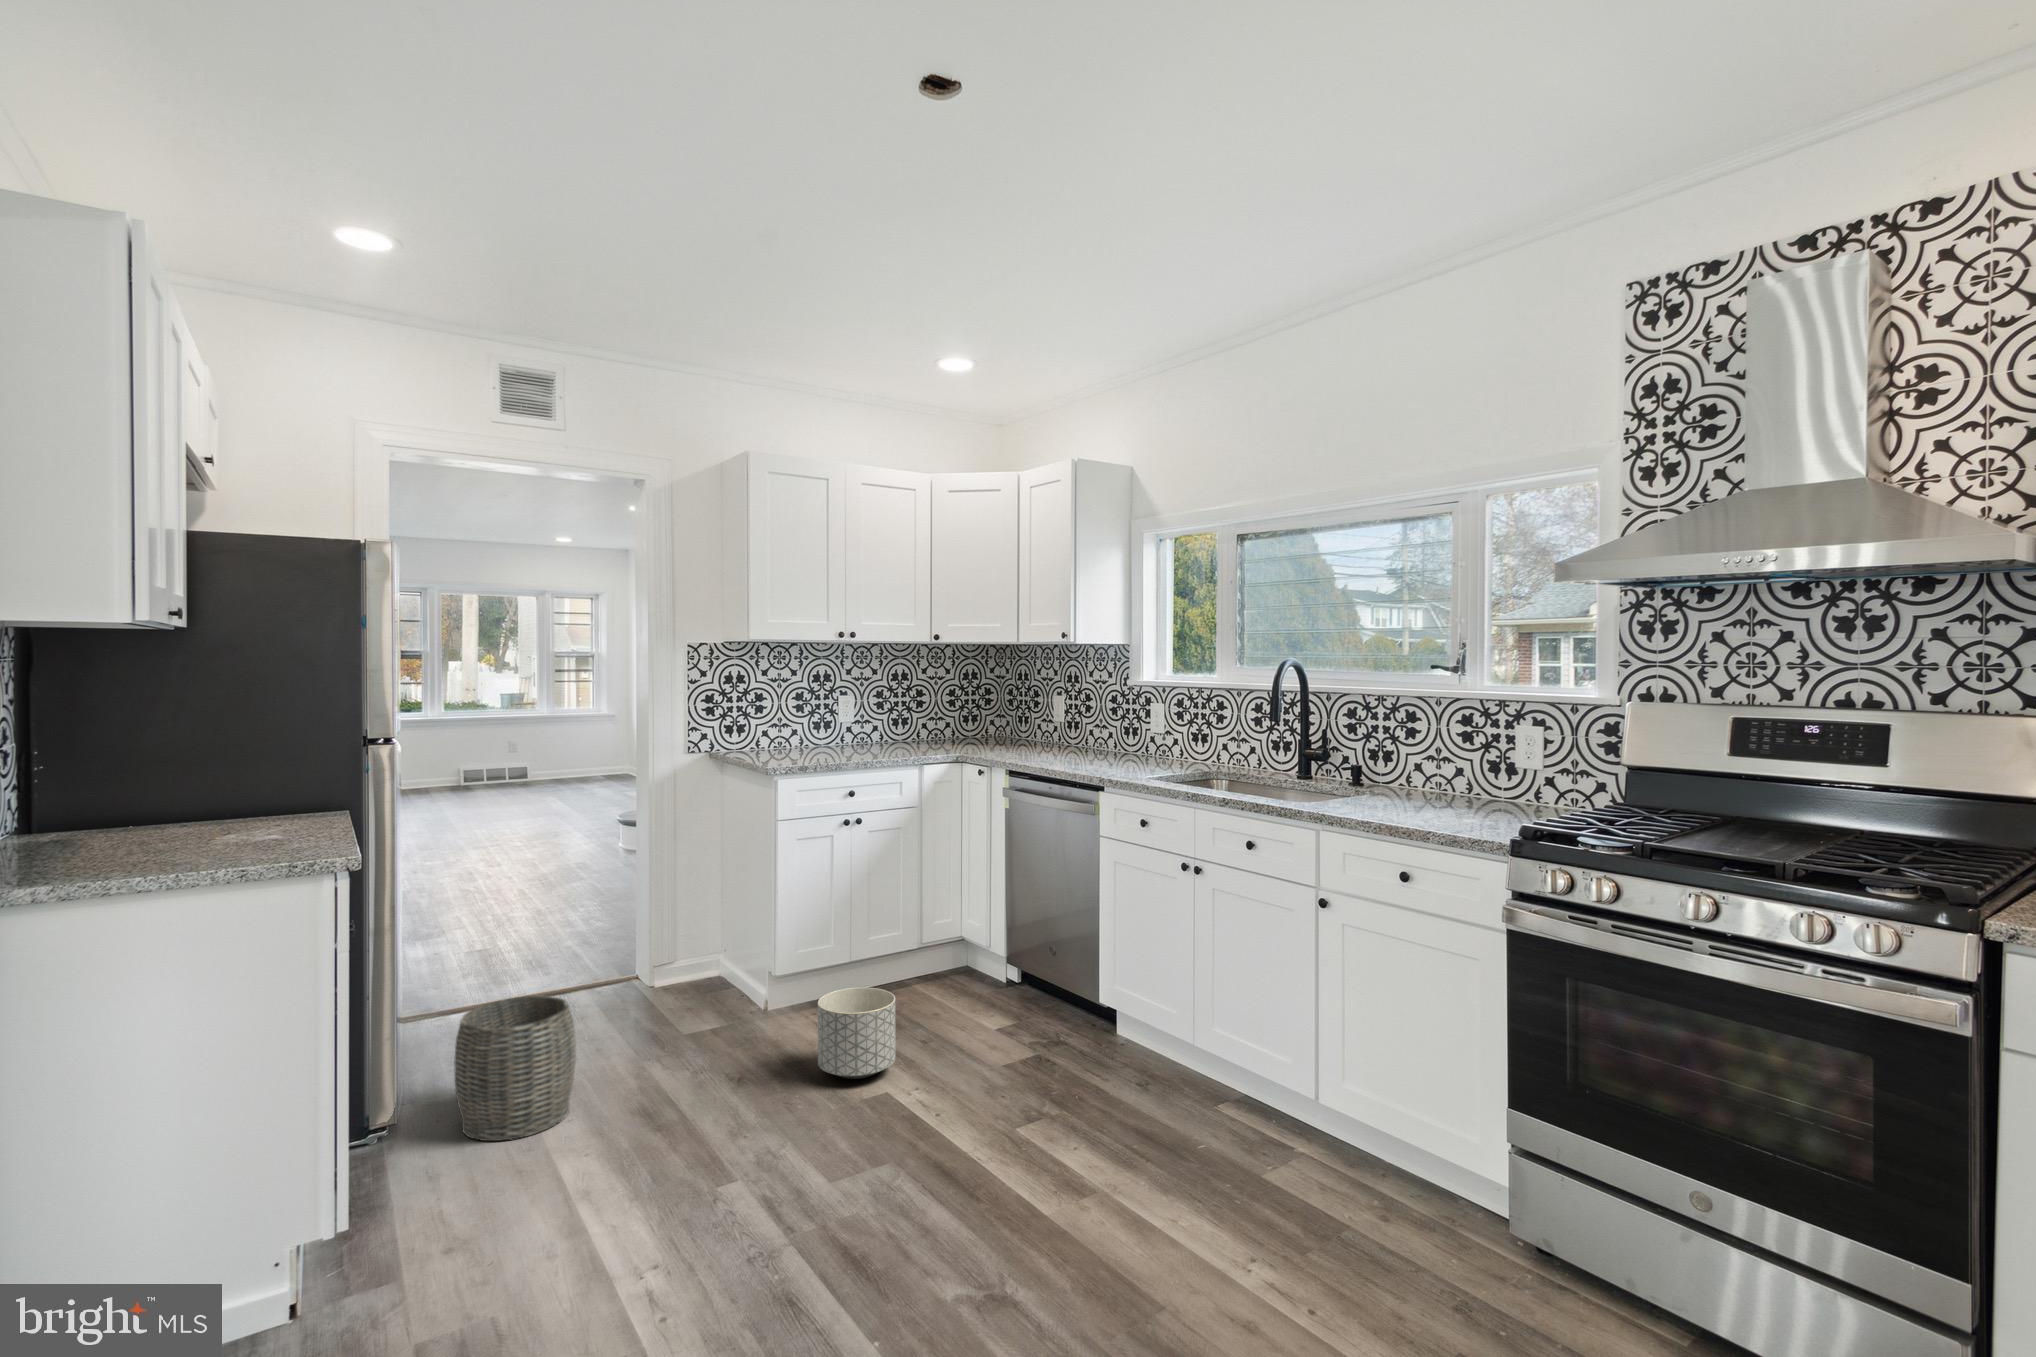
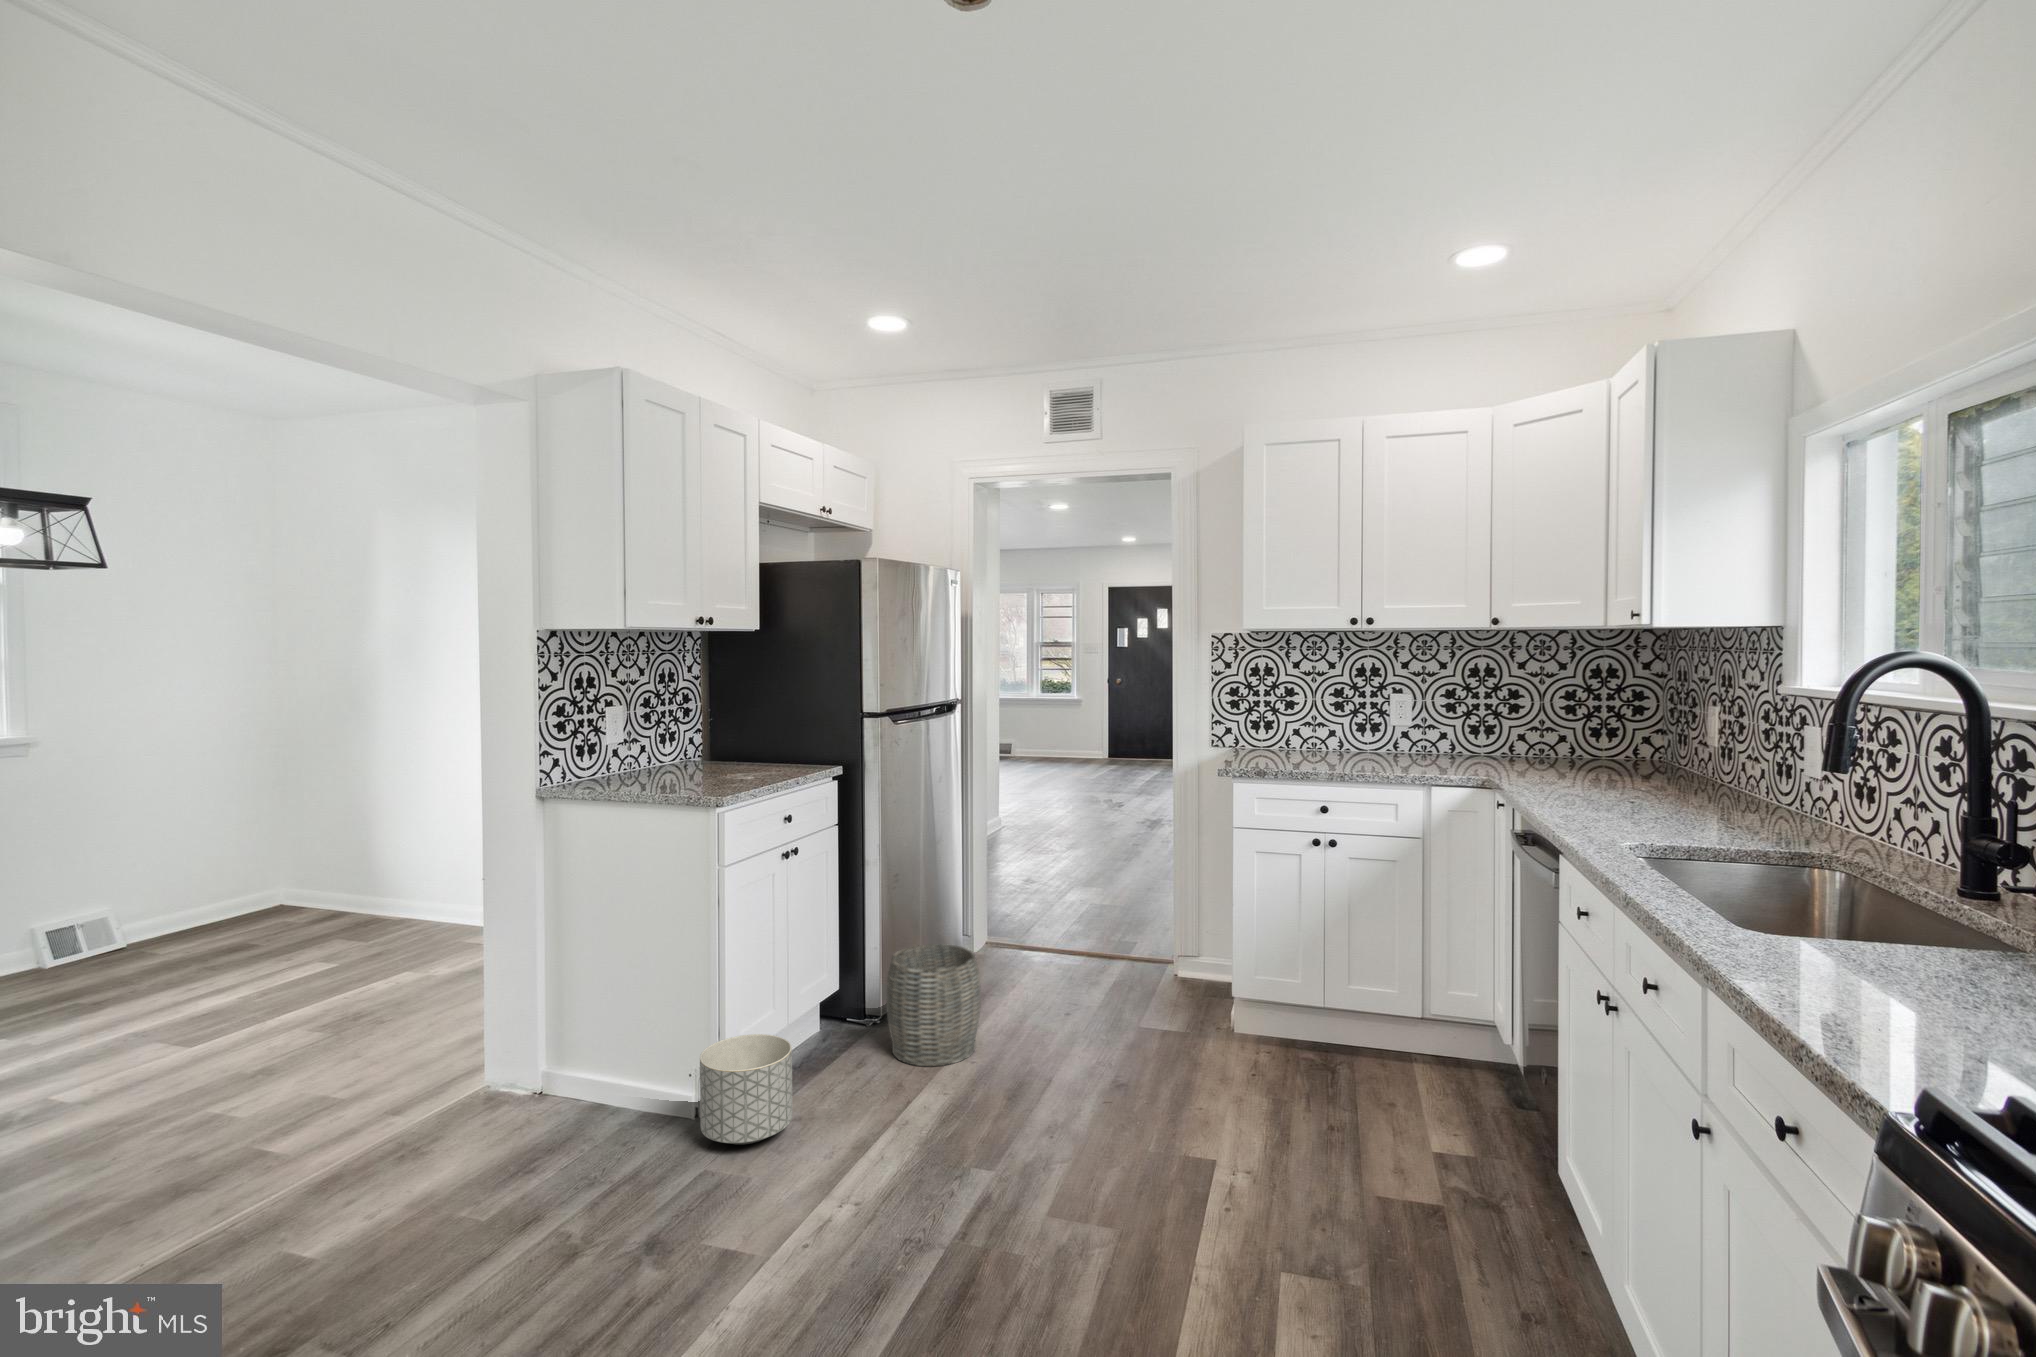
planter: present [818,988,895,1079] -> present [700,1034,793,1145]

